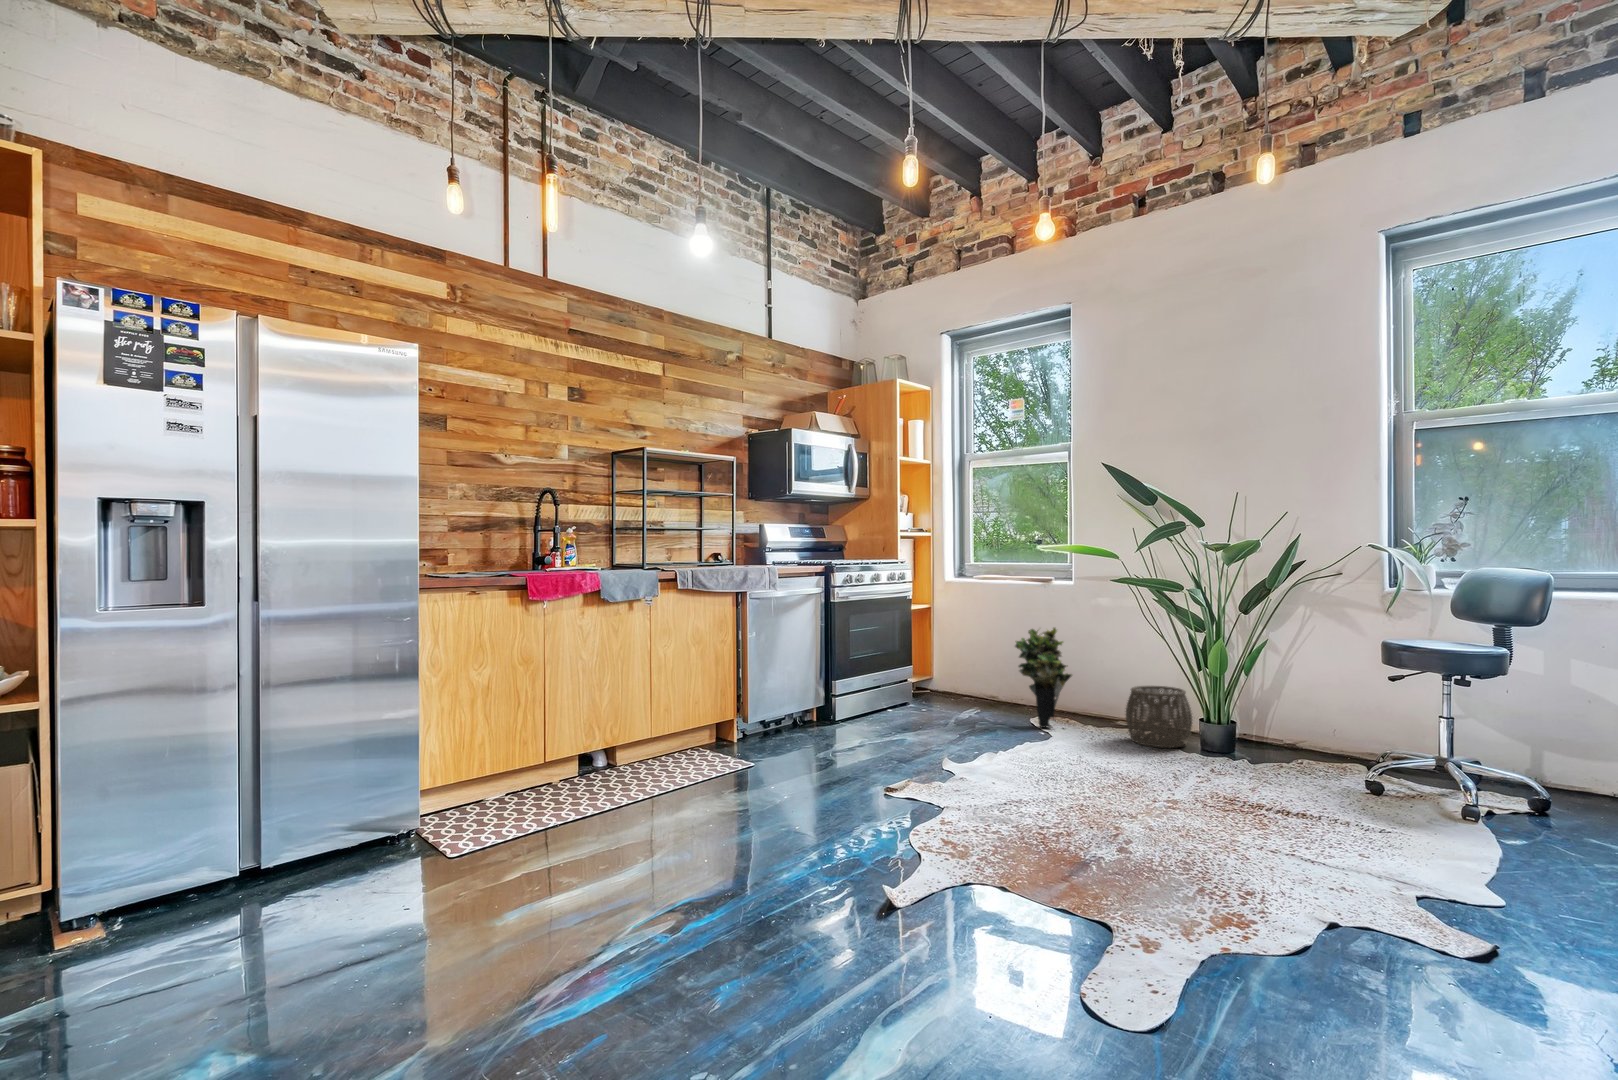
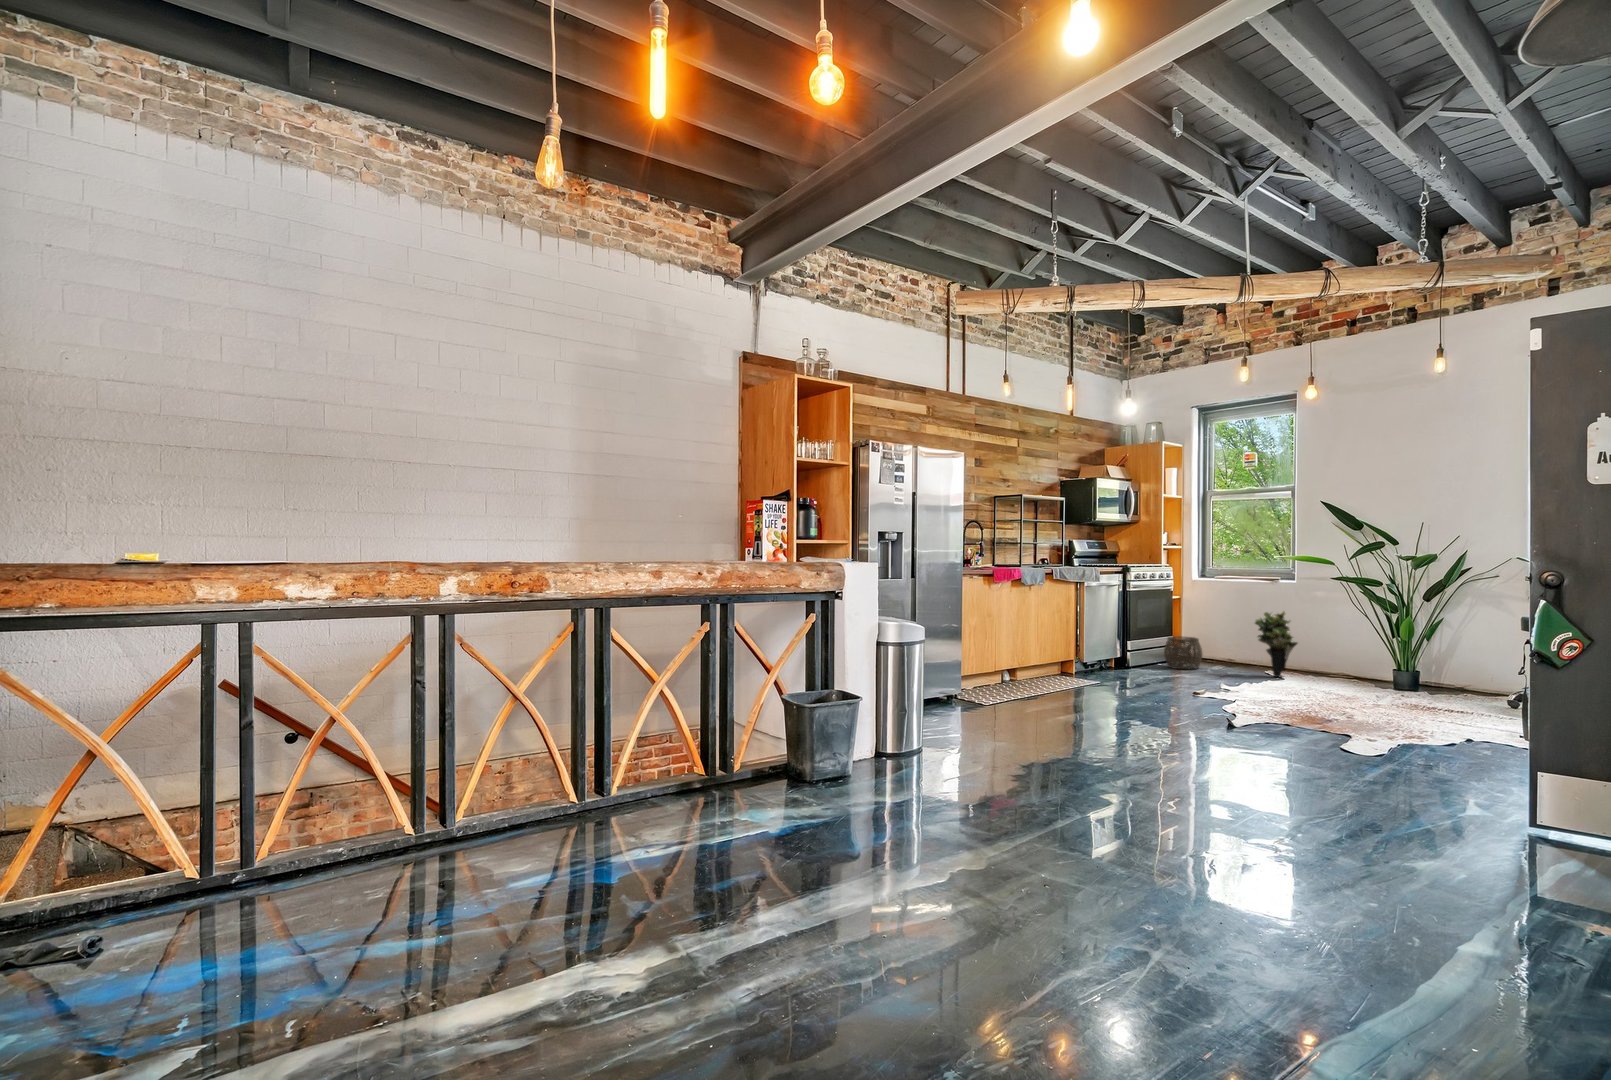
woven basket: present [1126,686,1192,748] -> present [1164,636,1202,669]

